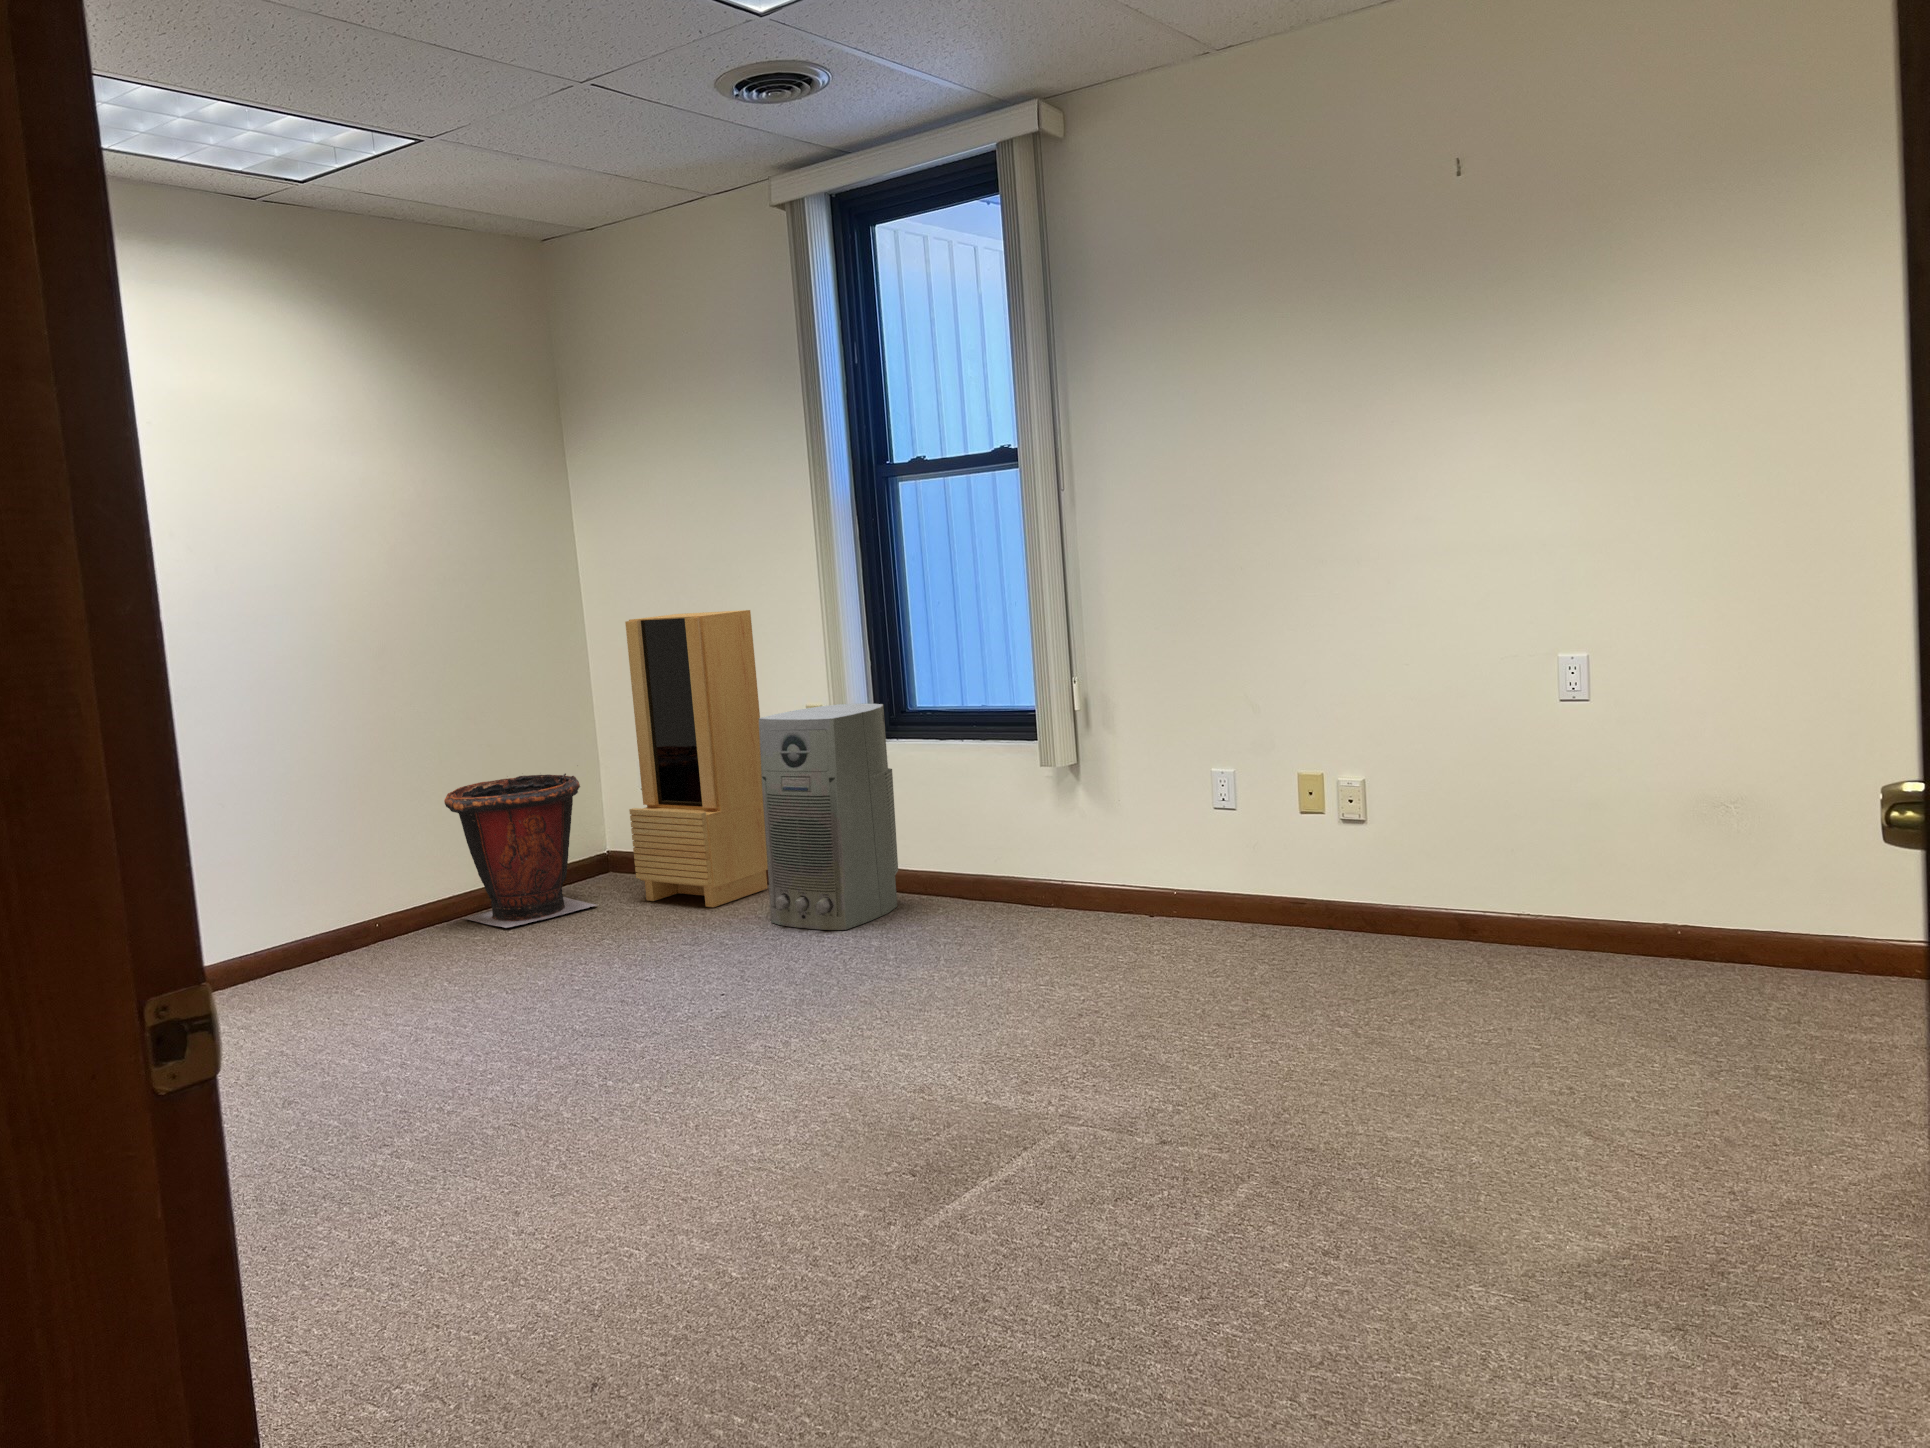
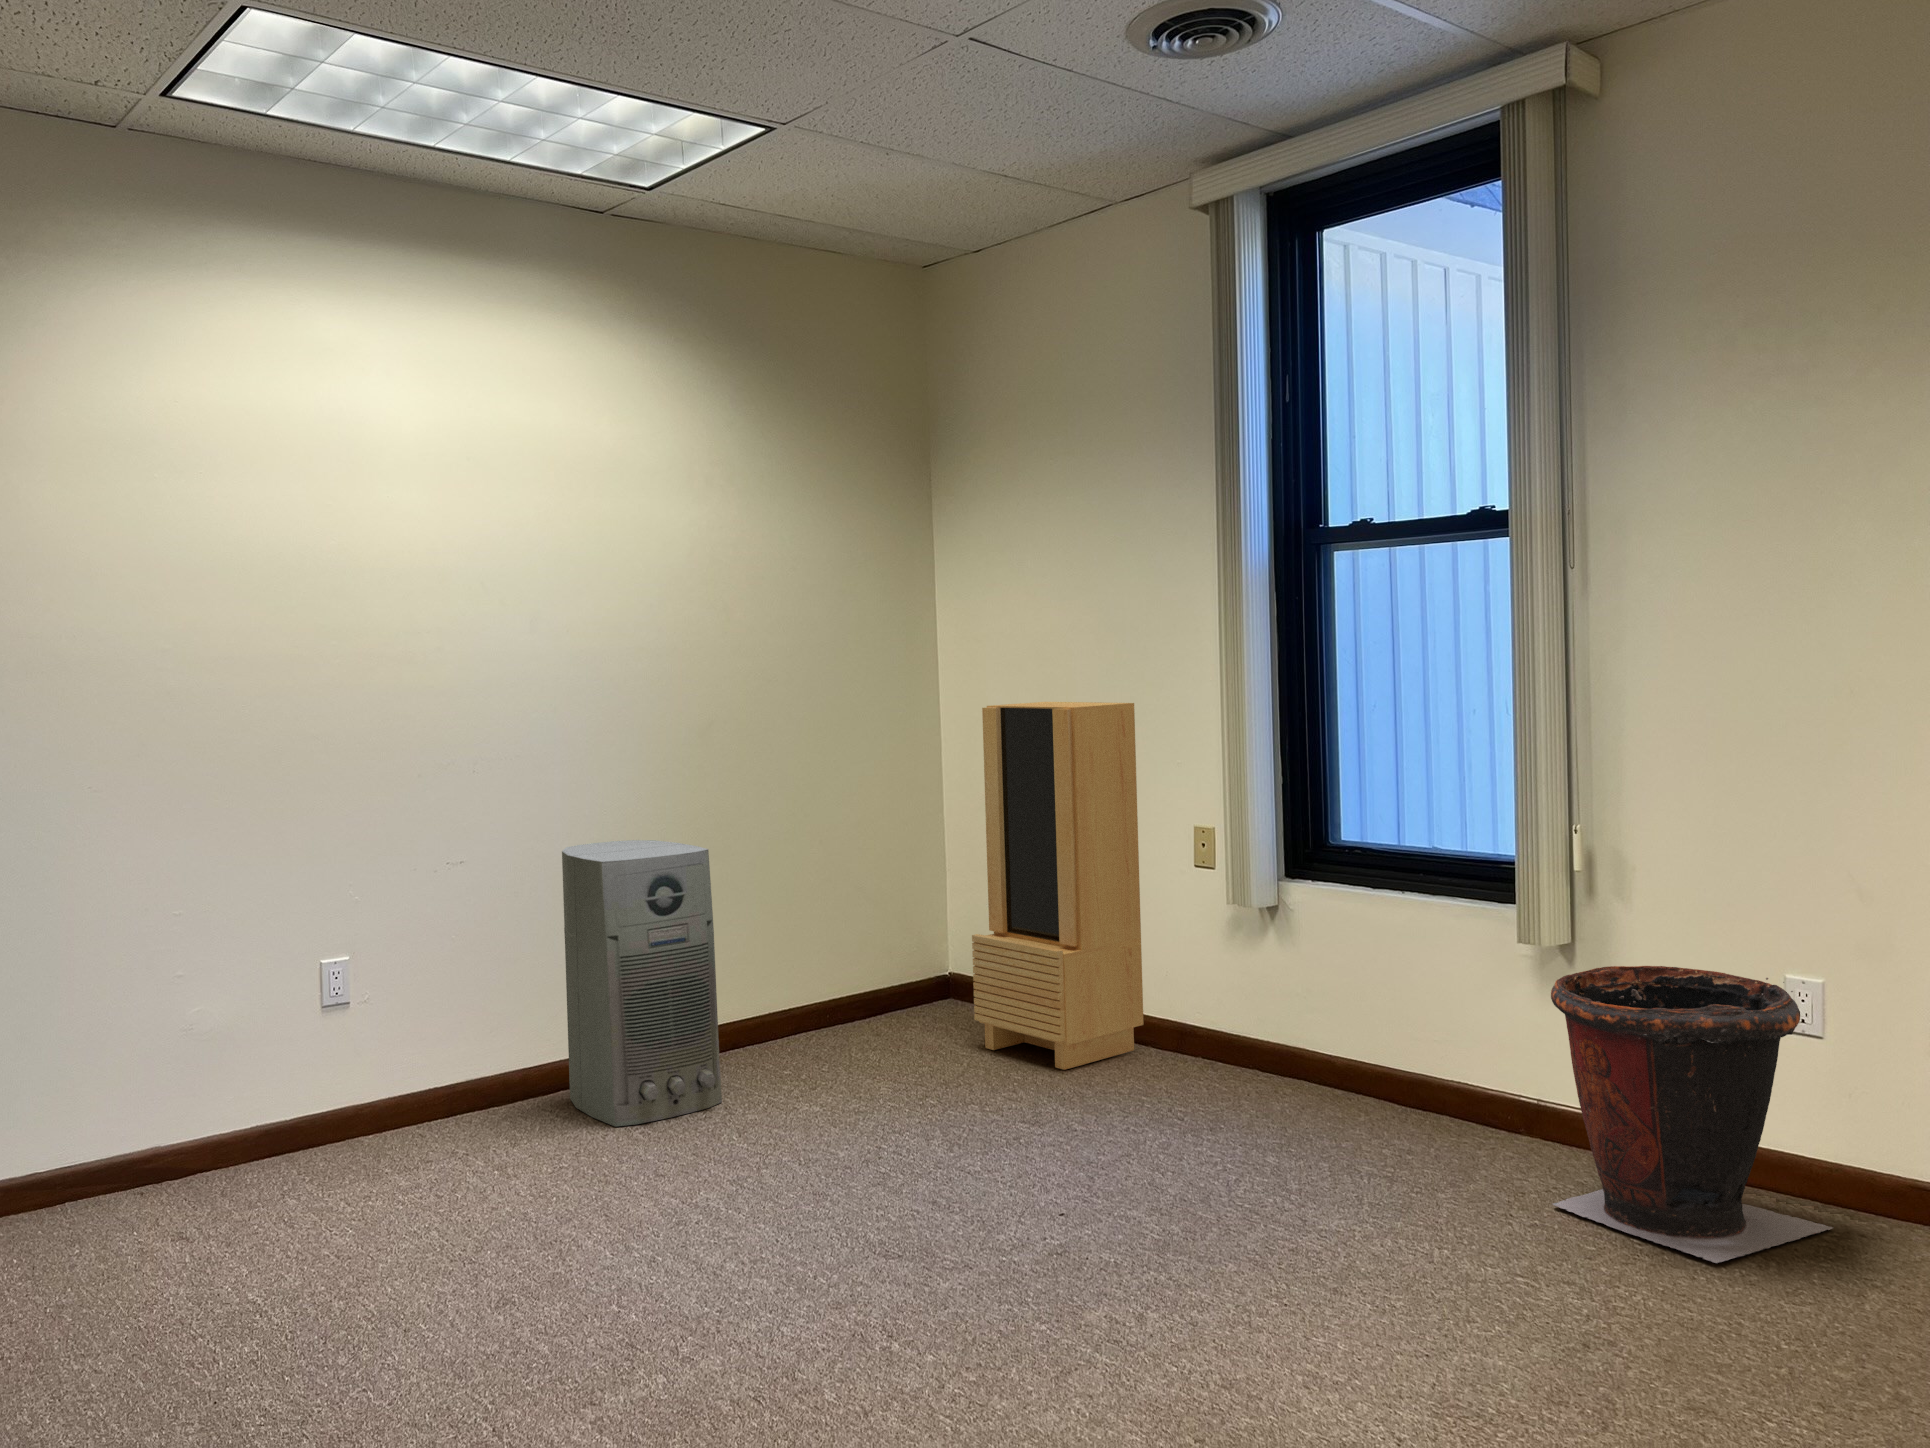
air purifier: present [759,703,898,930] -> present [562,840,722,1127]
waste bin: present [444,773,596,928] -> present [1551,966,1833,1263]

